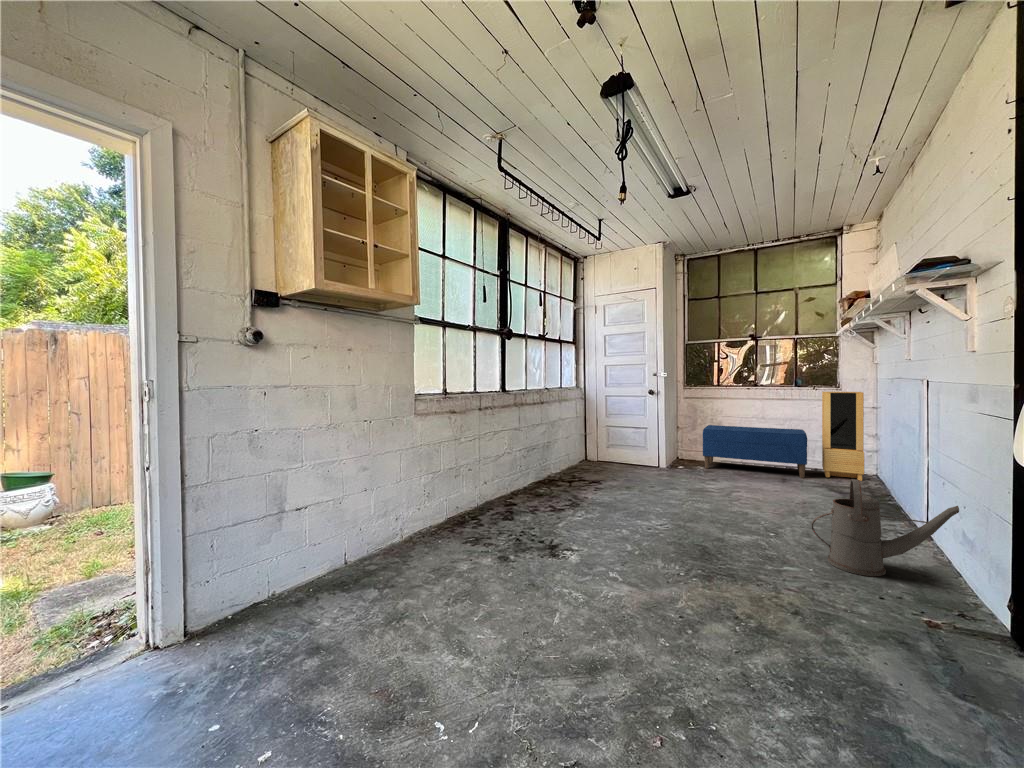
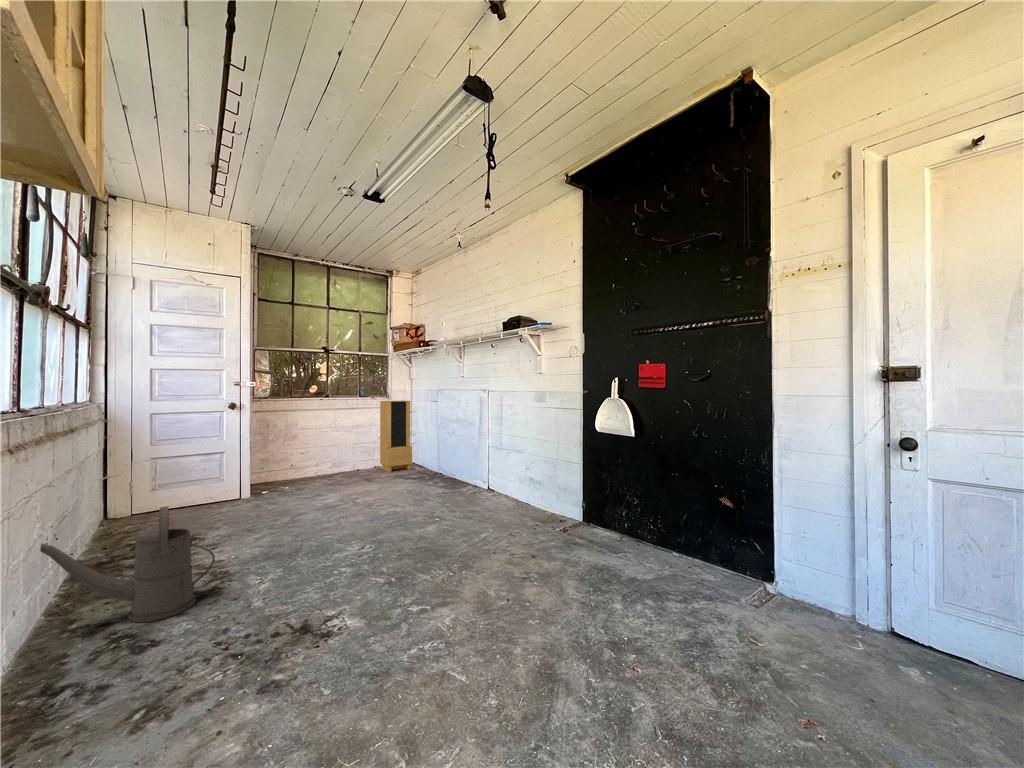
bench: present [703,425,807,478] -> none [282,435,382,488]
watering can: present [811,479,959,576] -> present [40,506,215,623]

